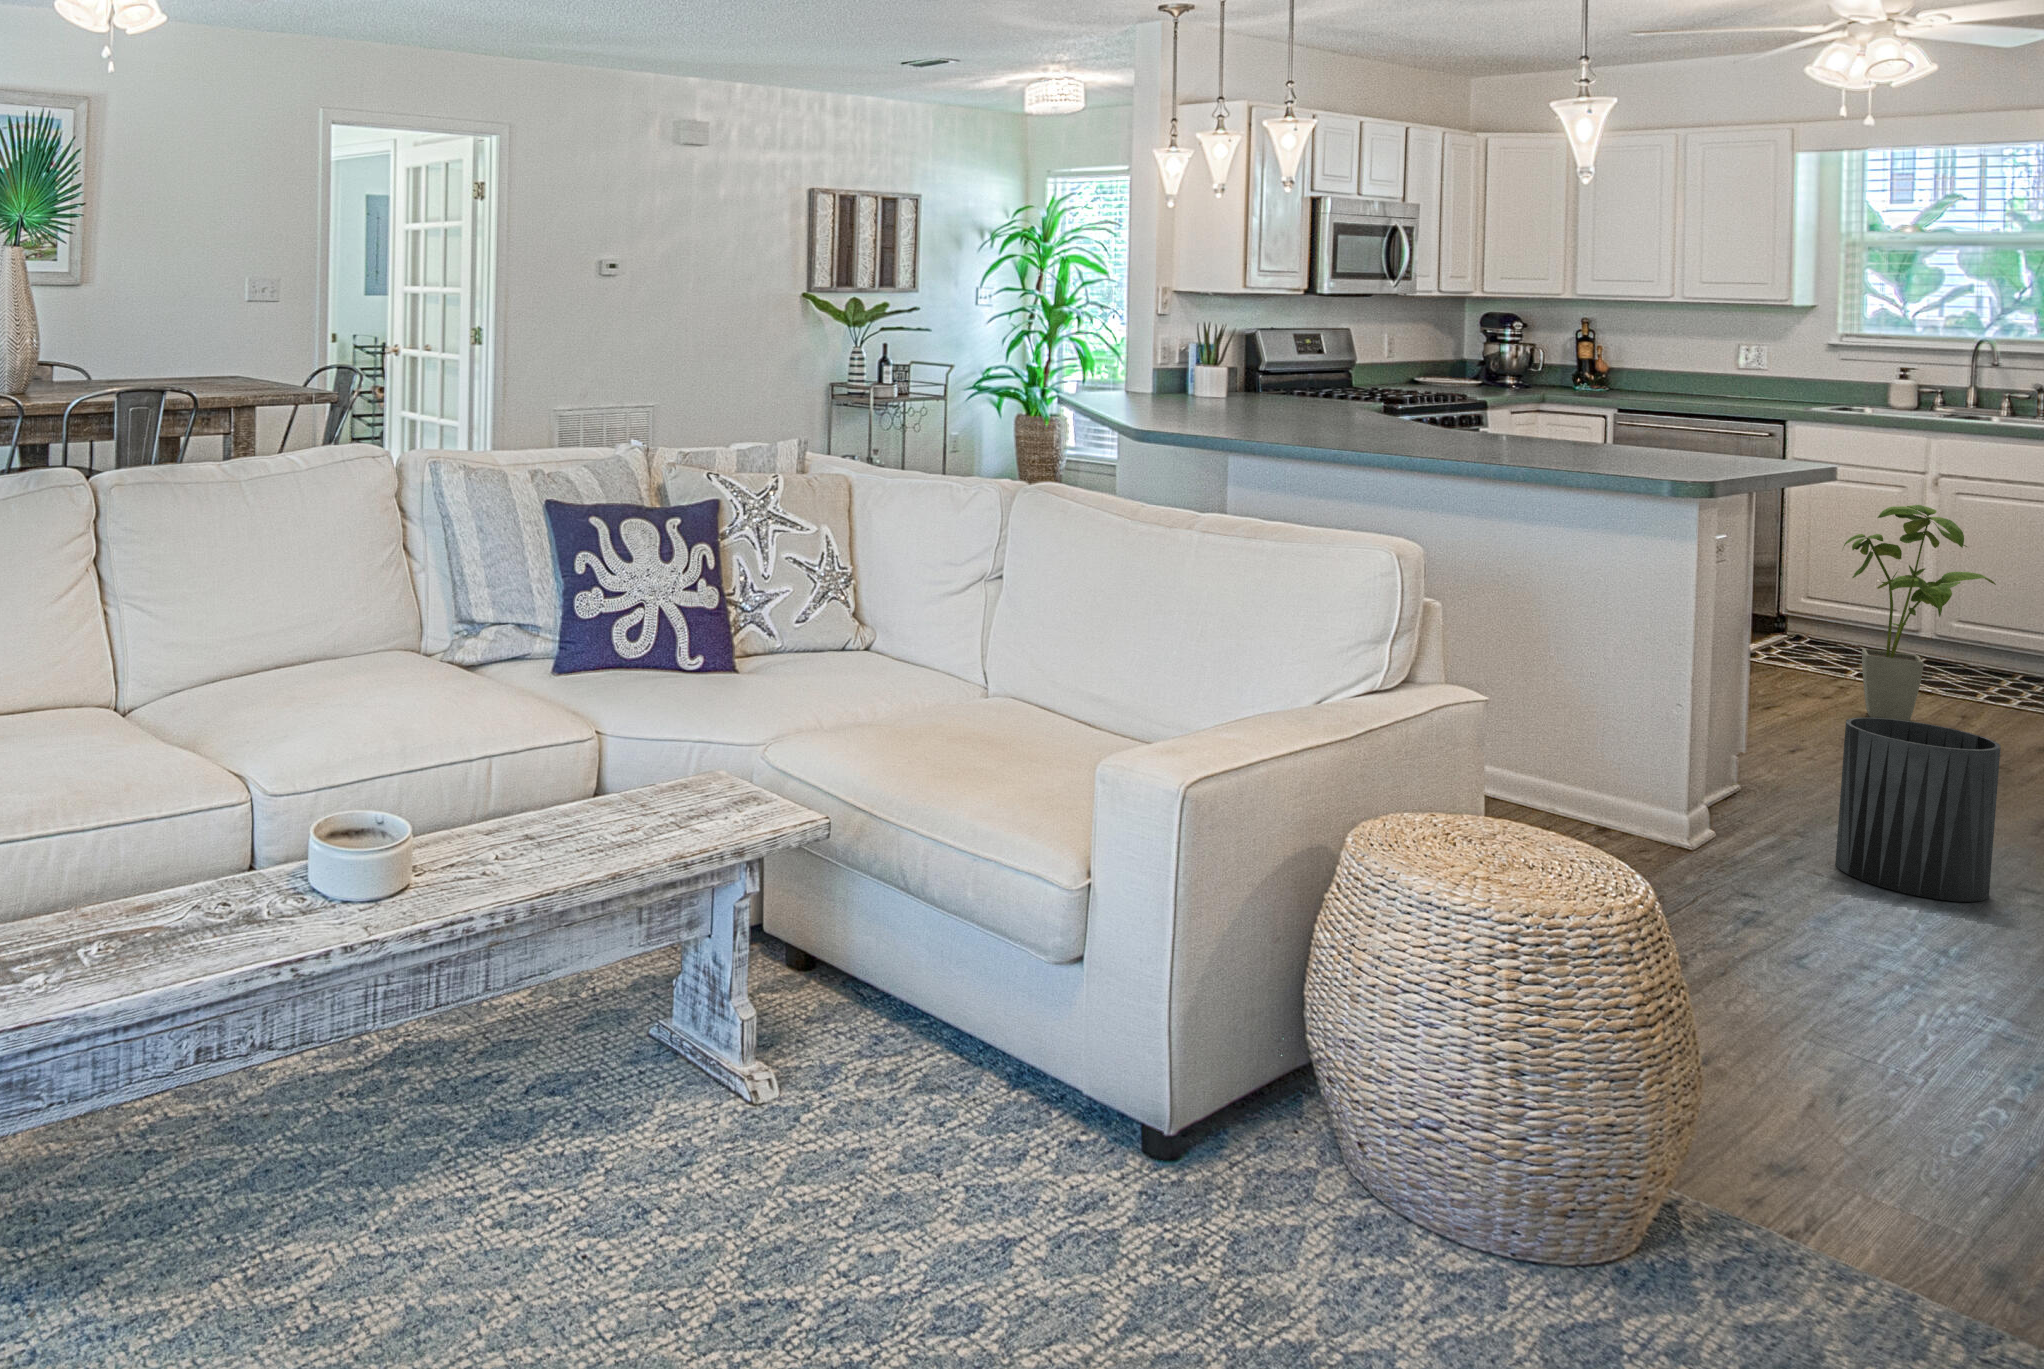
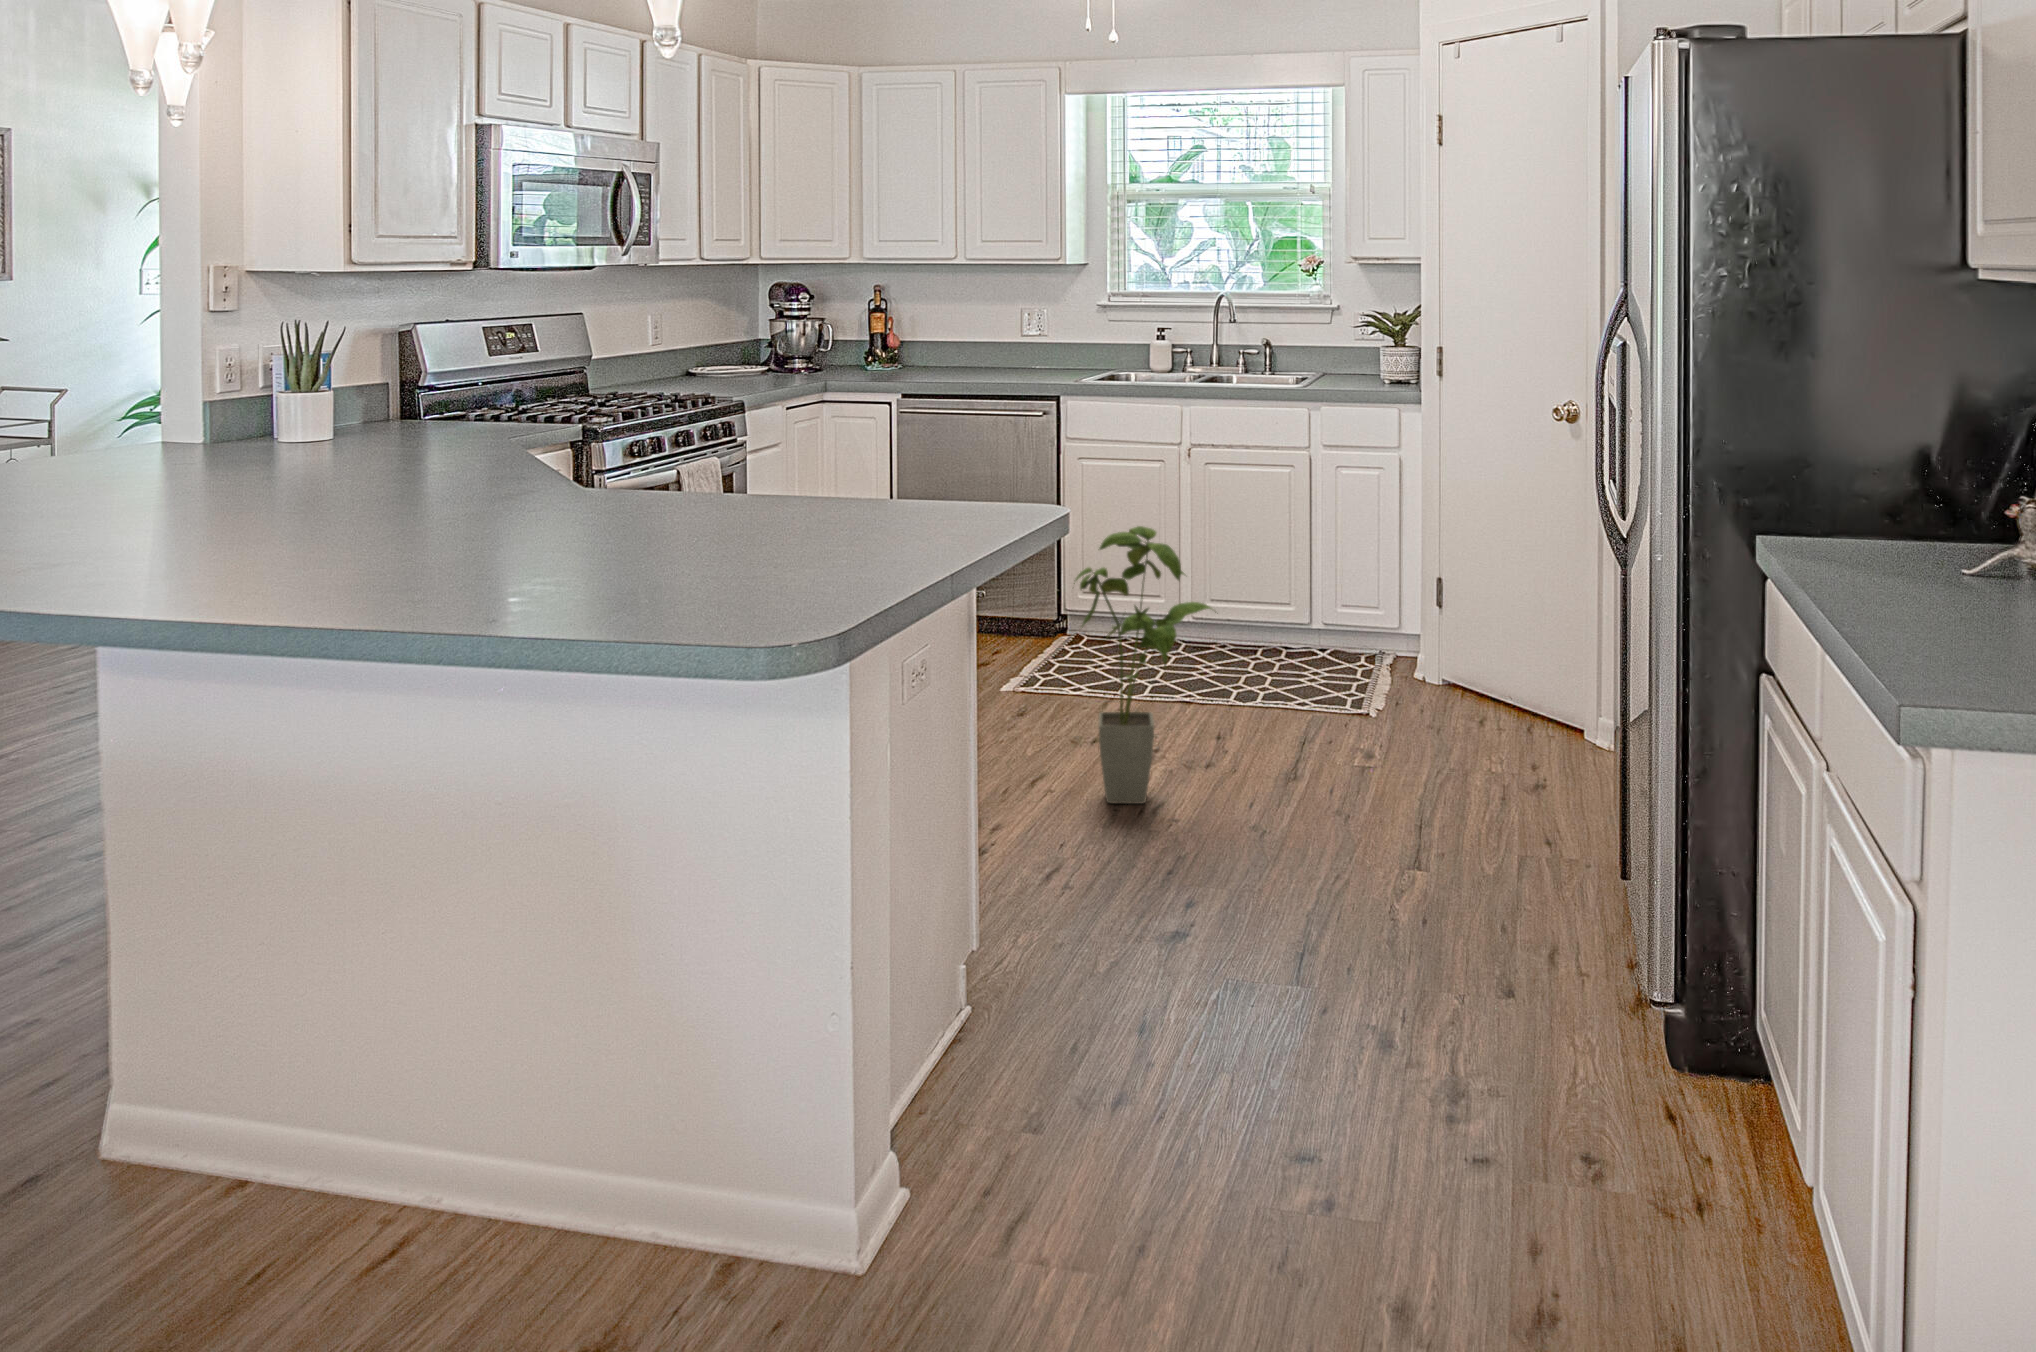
trash can: present [1835,717,2000,902] -> none [976,955,1164,1287]

